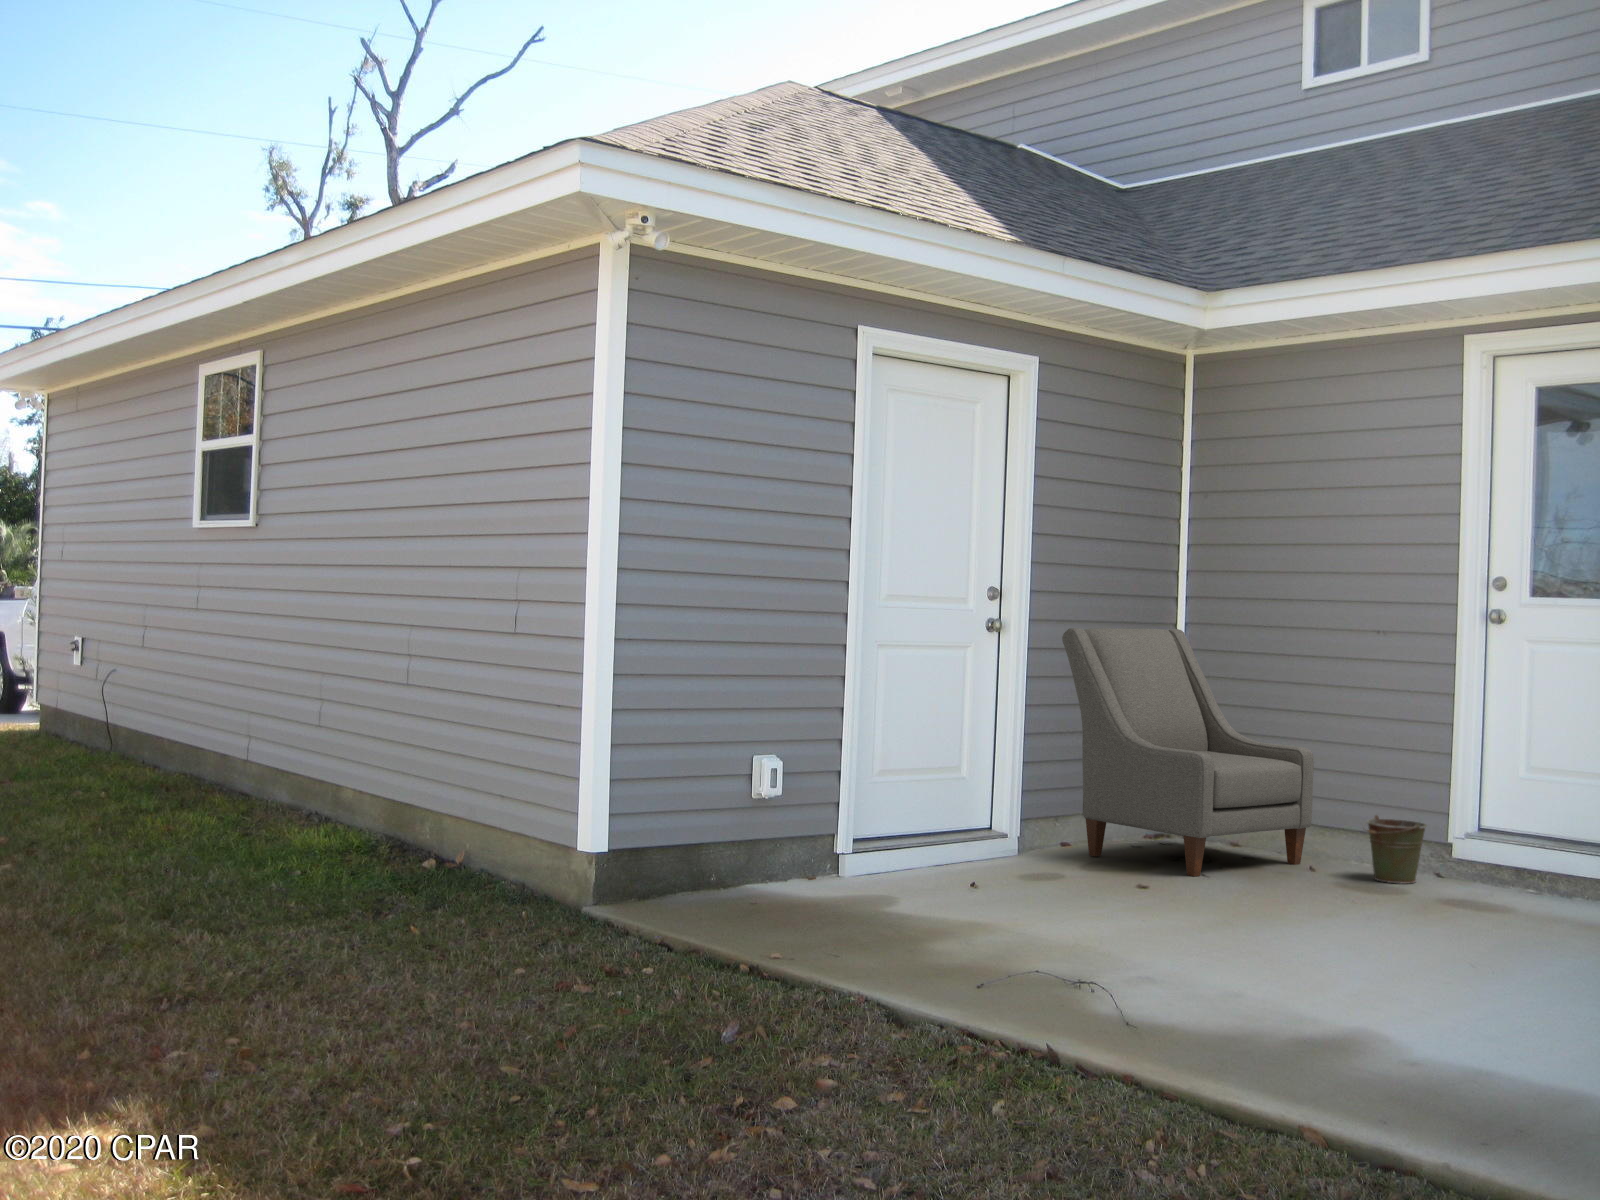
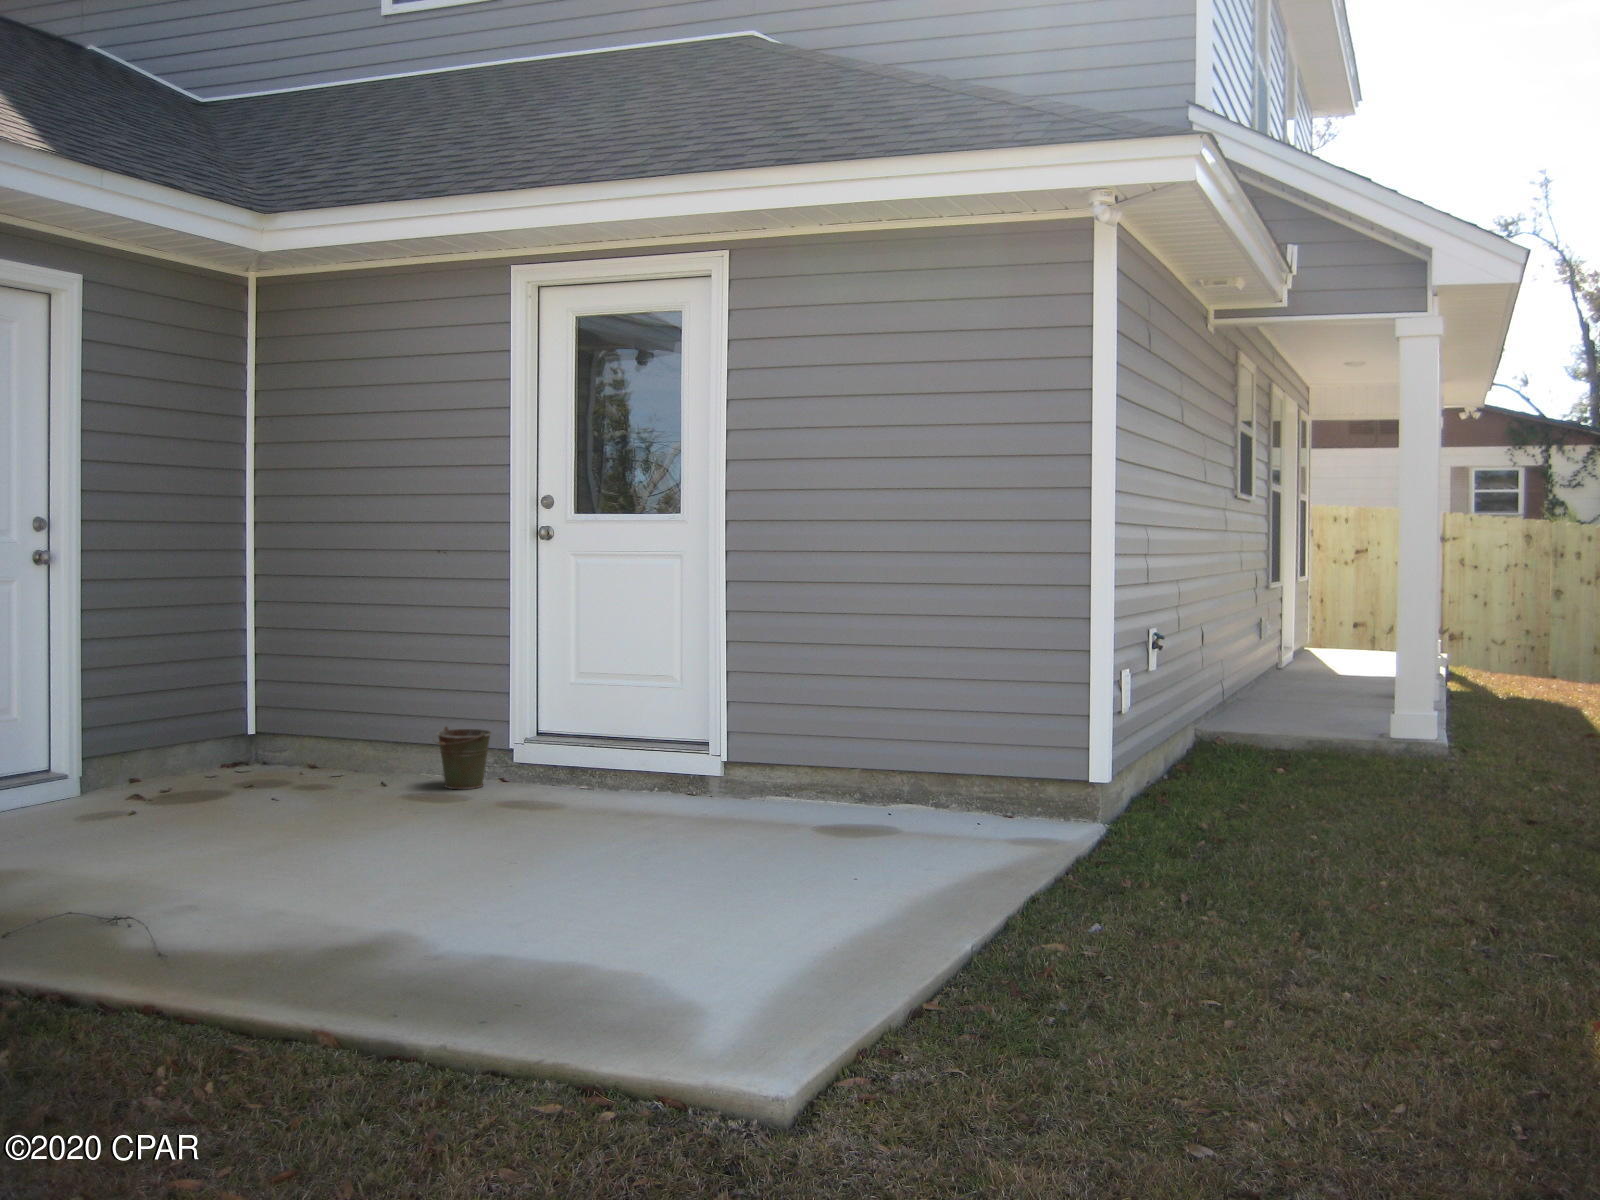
chair: present [1062,628,1314,877] -> none [119,555,387,805]

